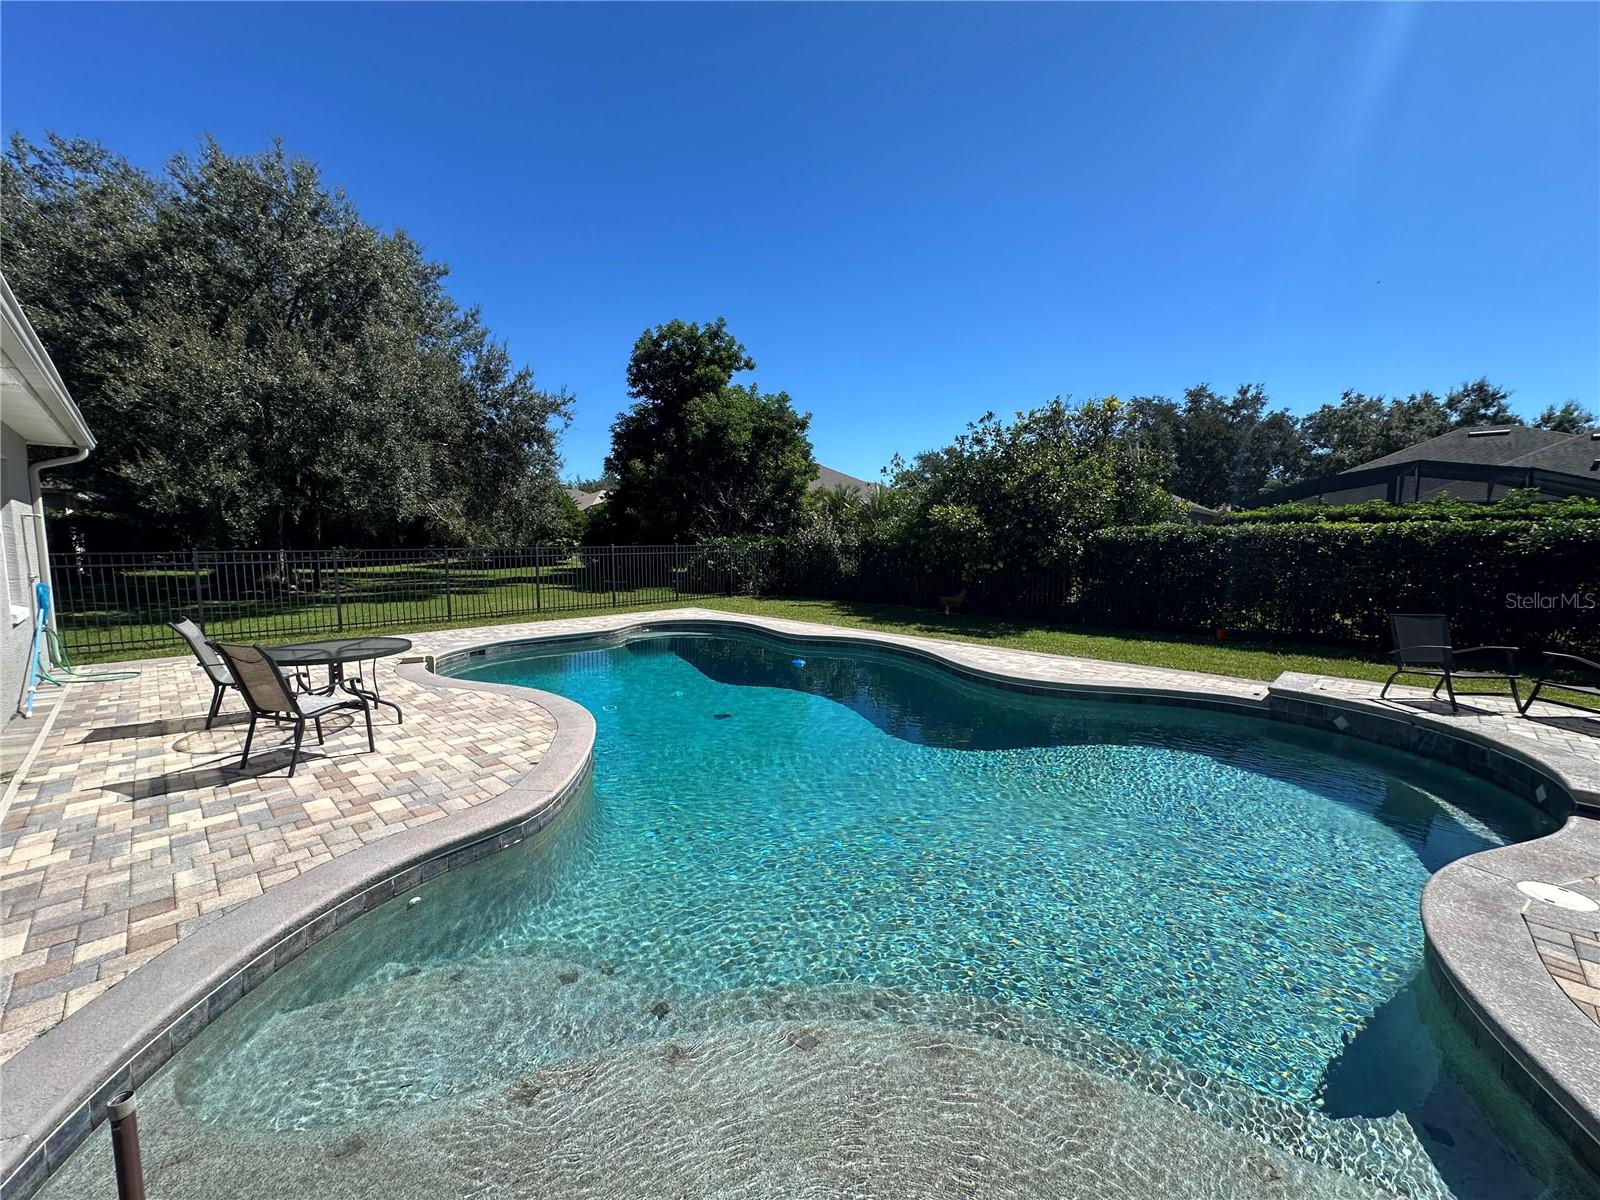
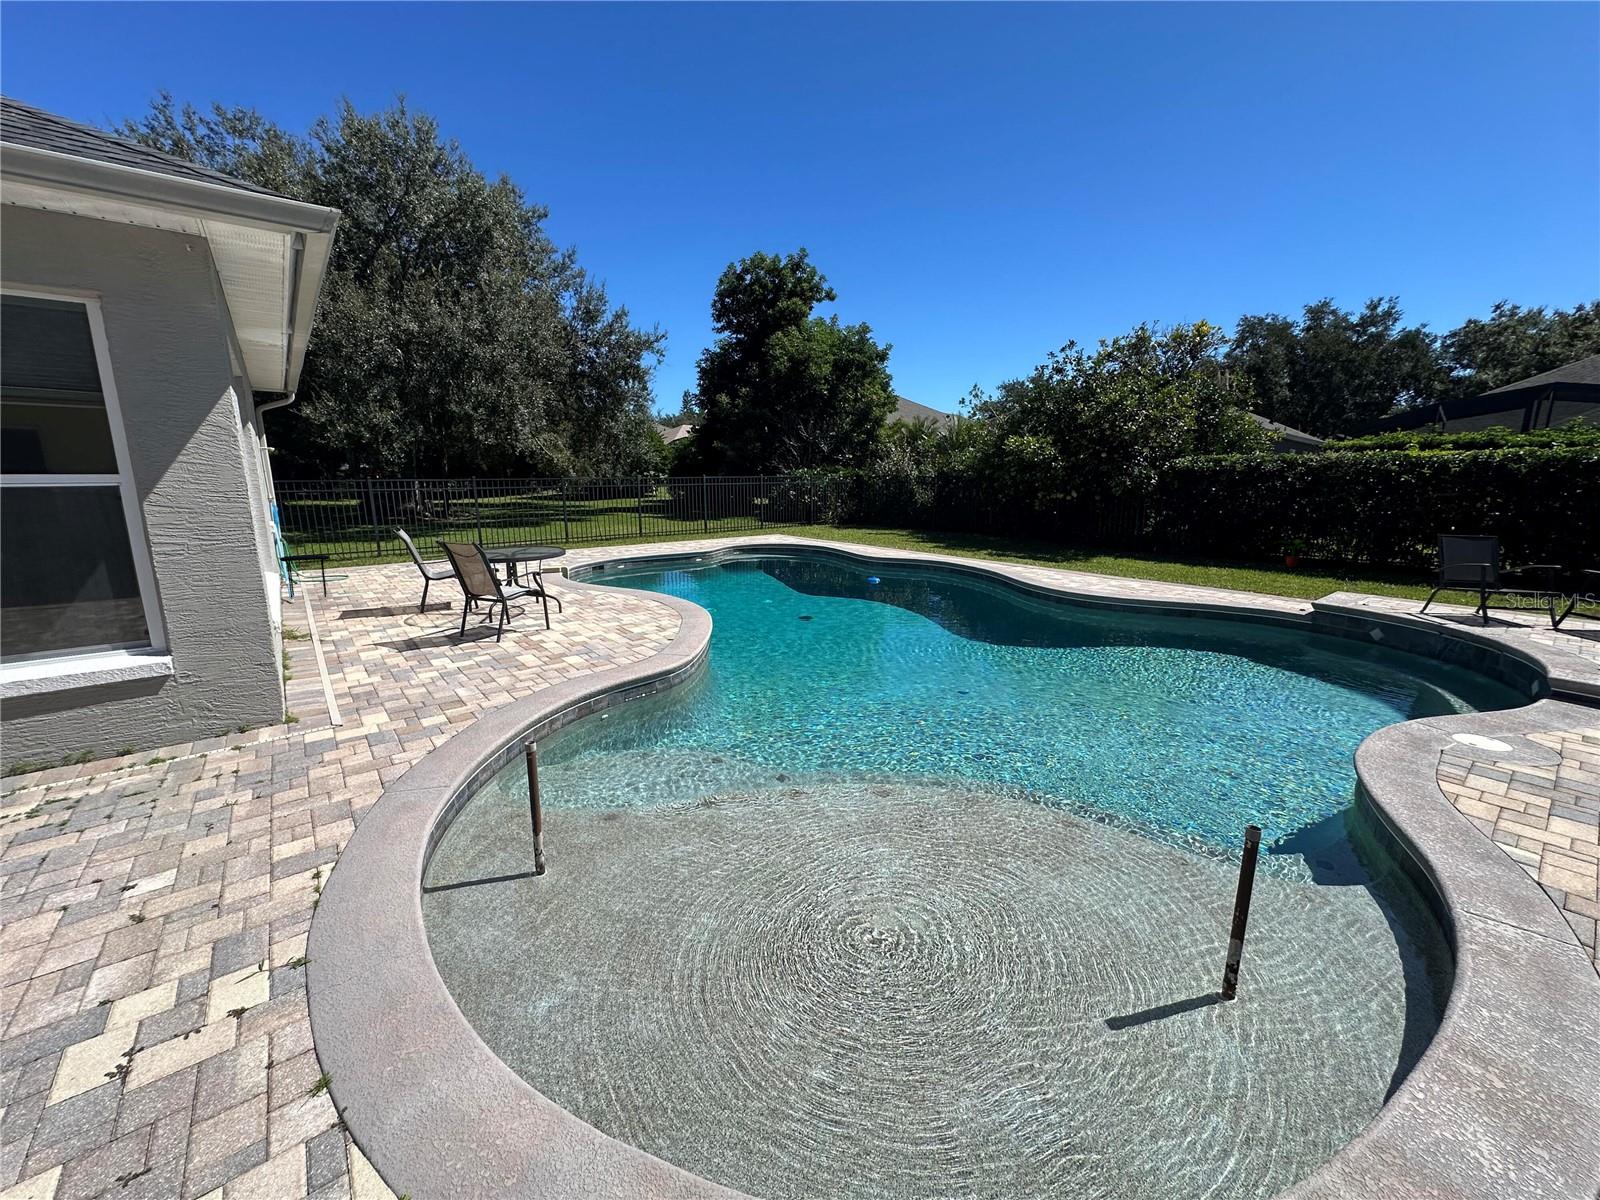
lounge chair: present [940,589,967,614] -> none [1005,518,1038,542]
side table: none [25,653,103,714] -> present [280,555,330,600]

